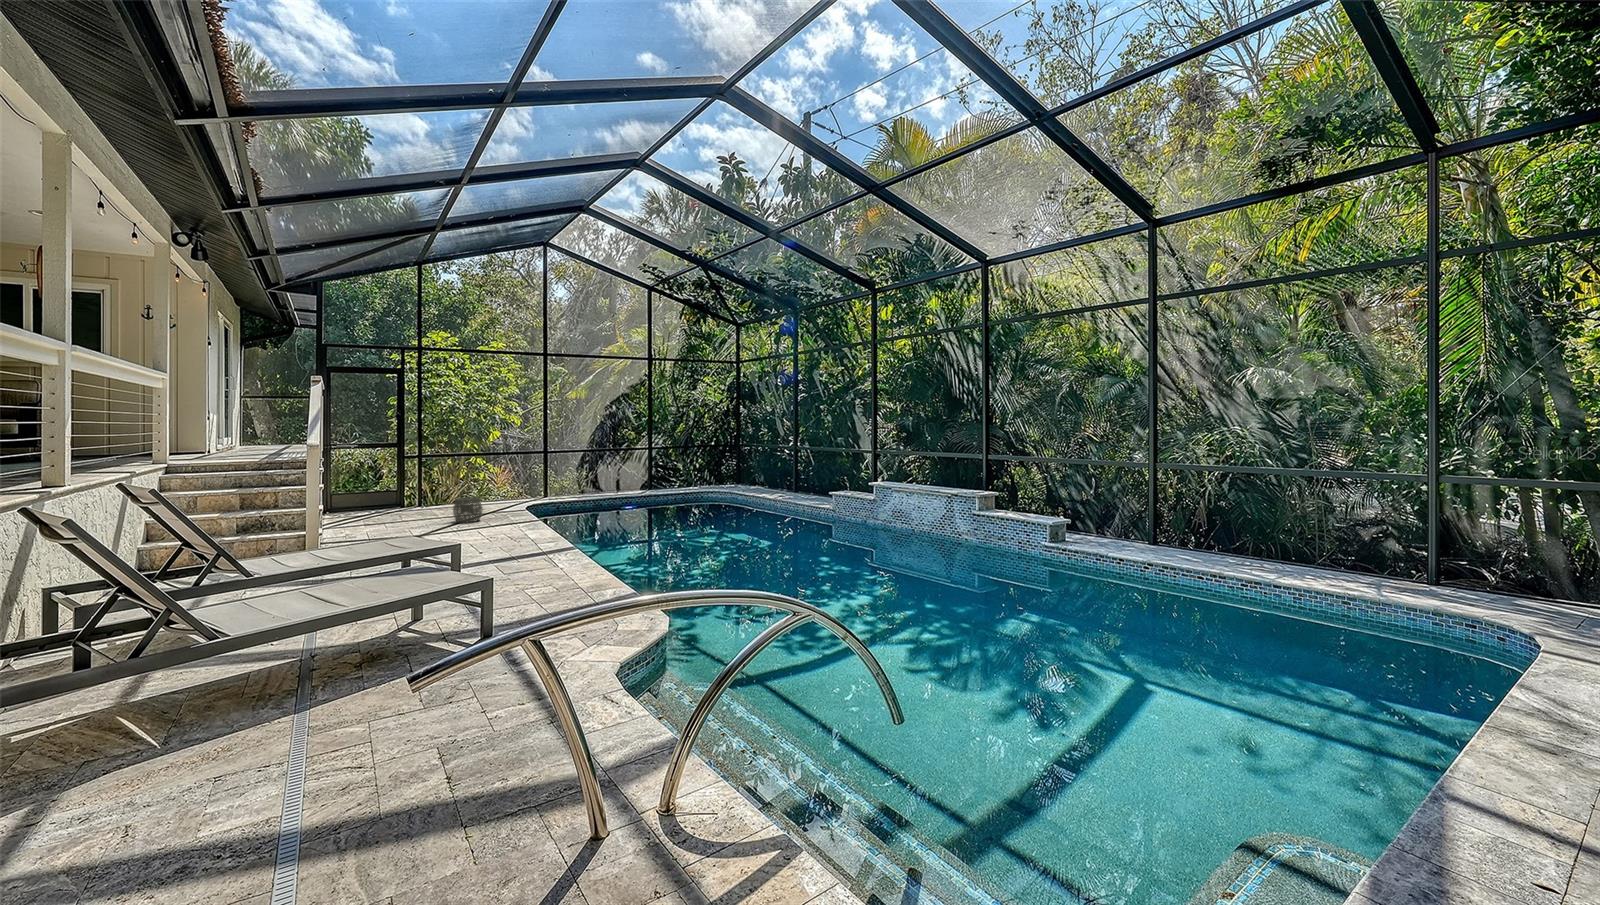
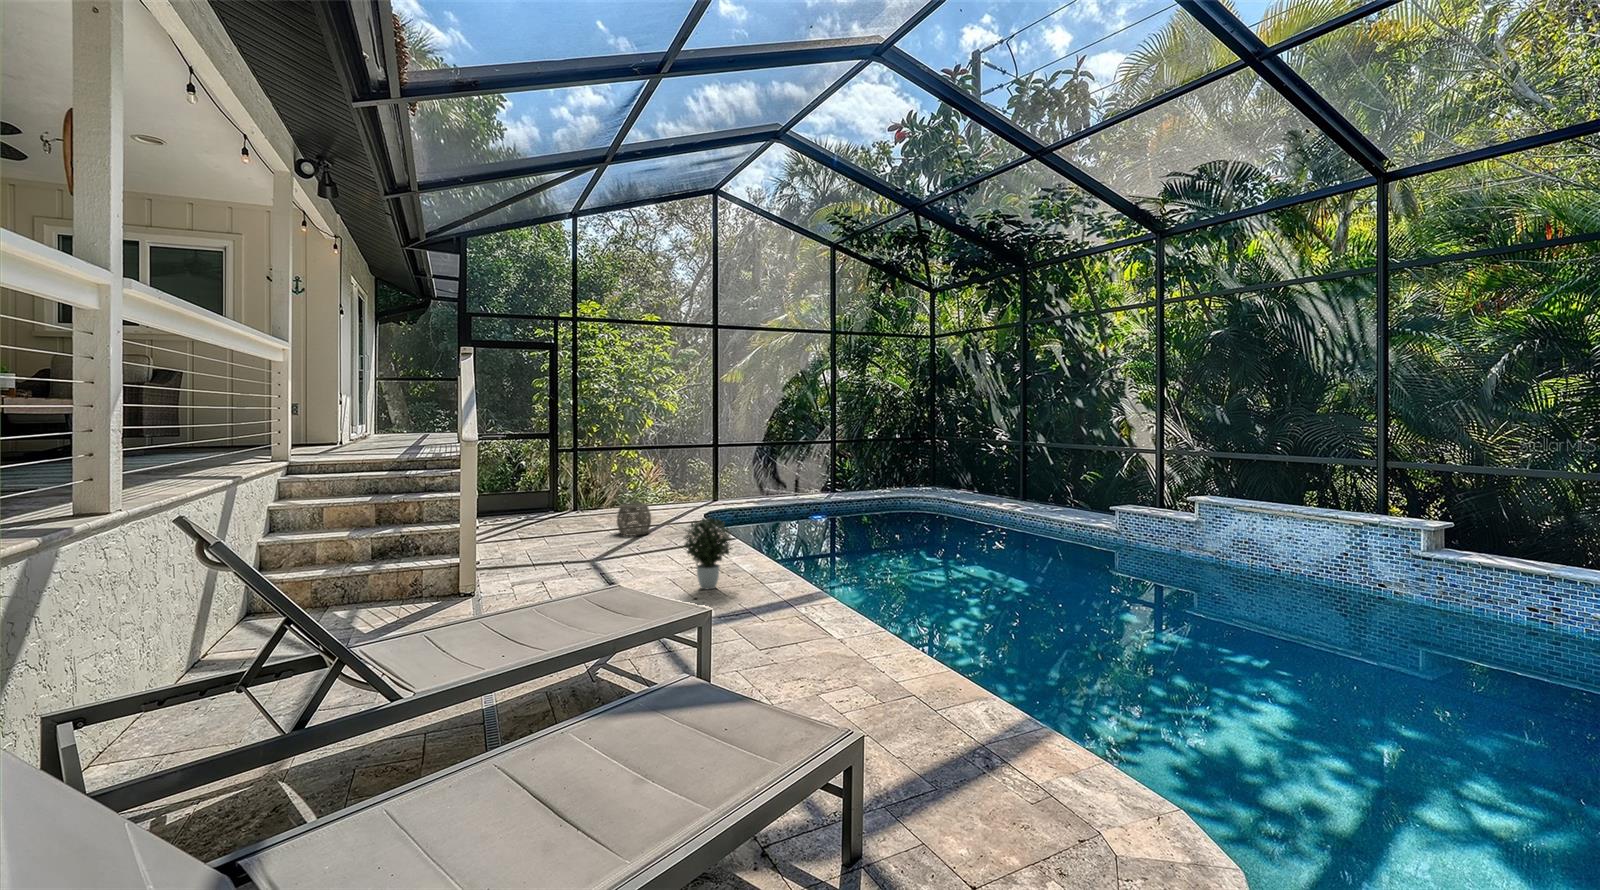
potted plant: none [485,501,524,552] -> present [684,518,731,589]

